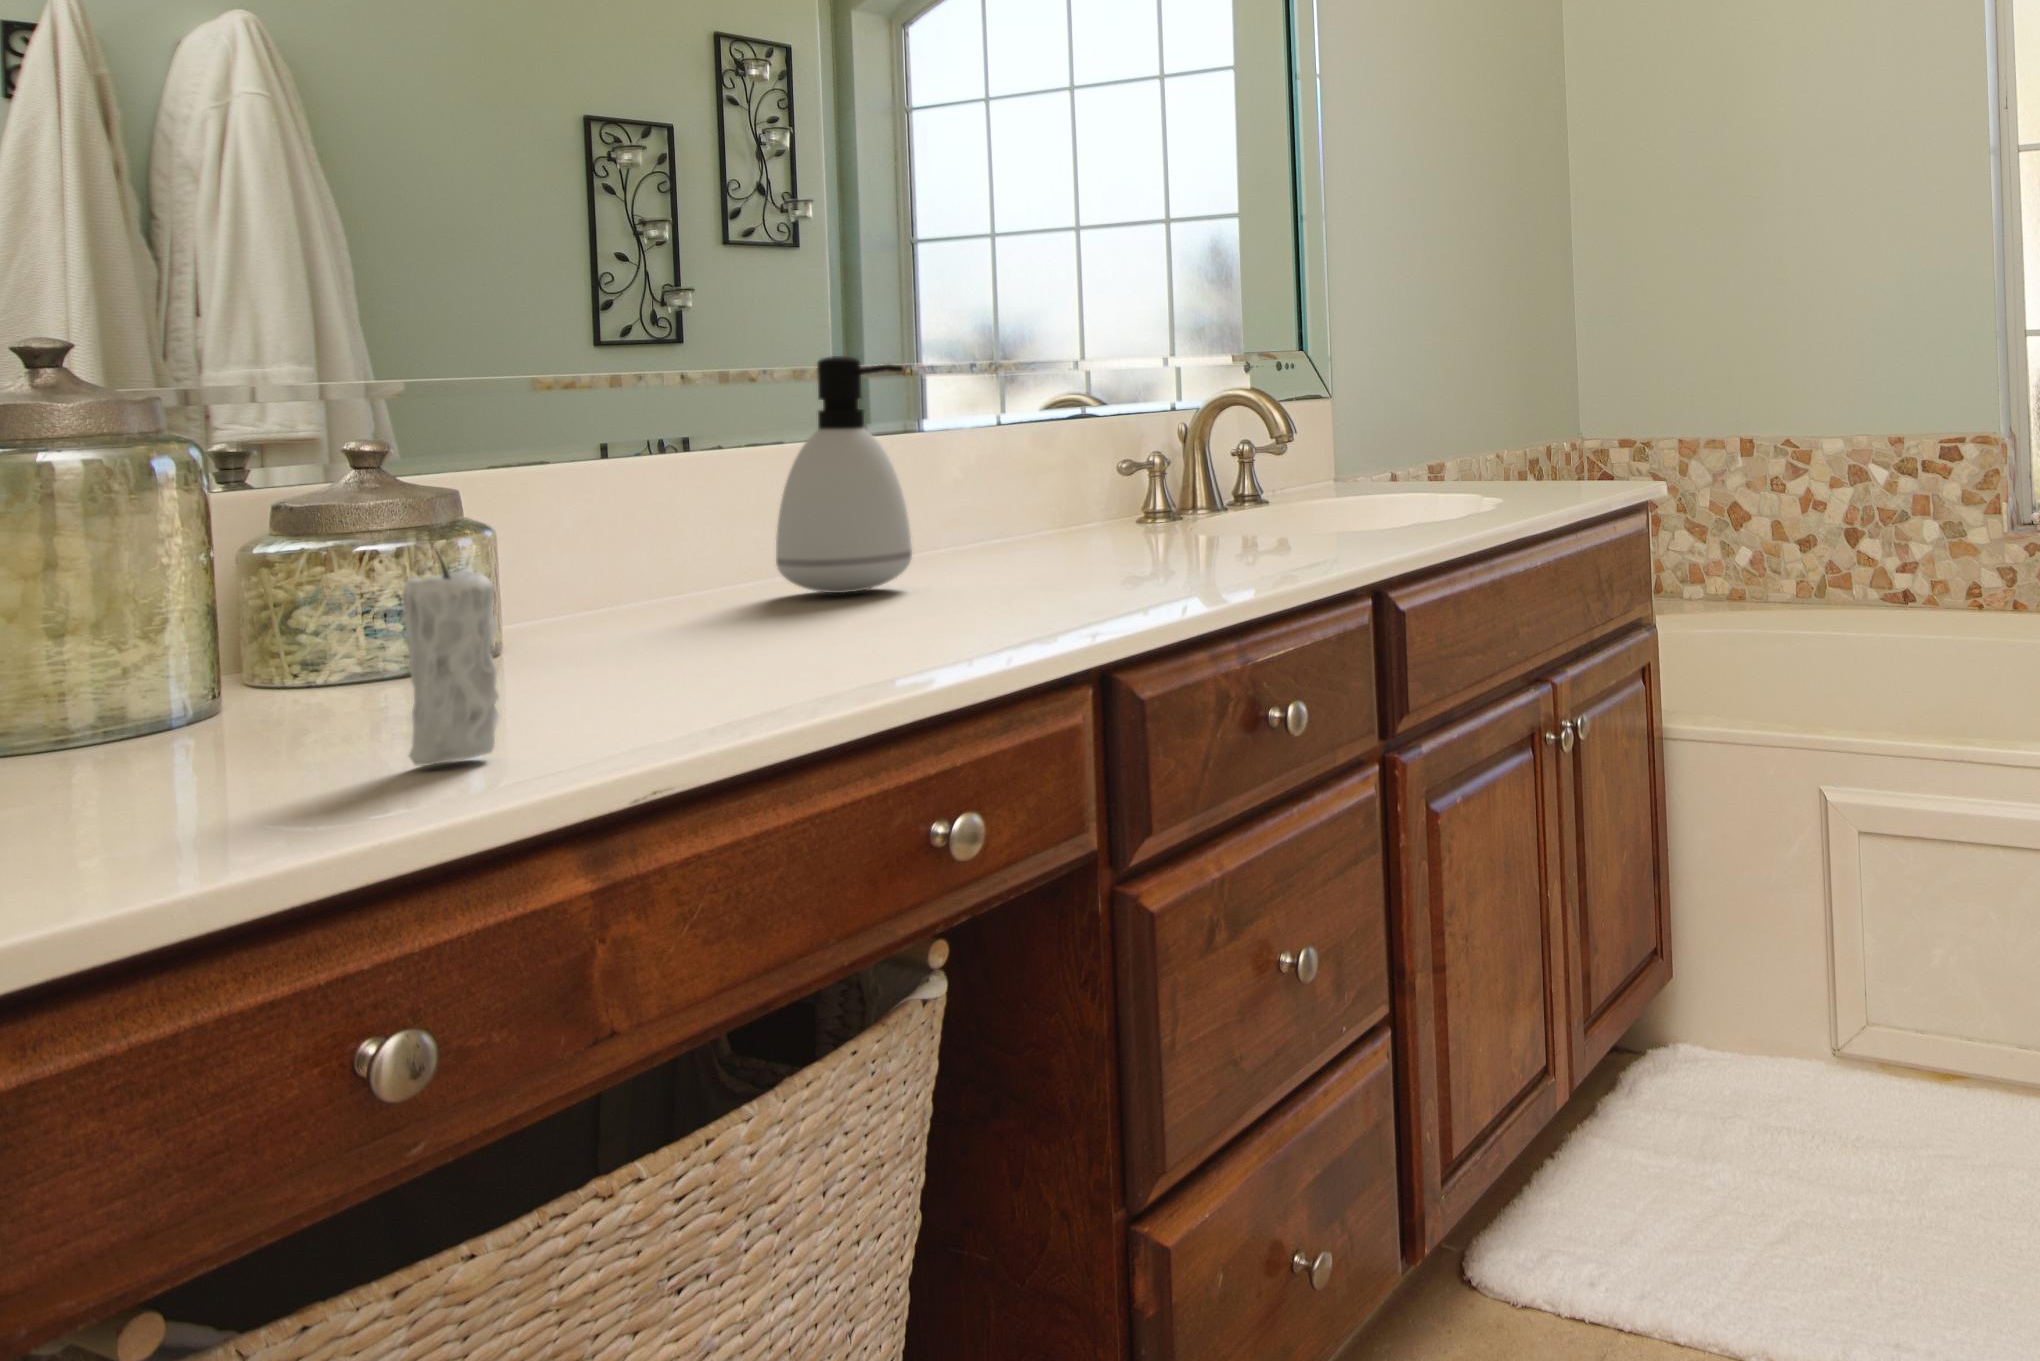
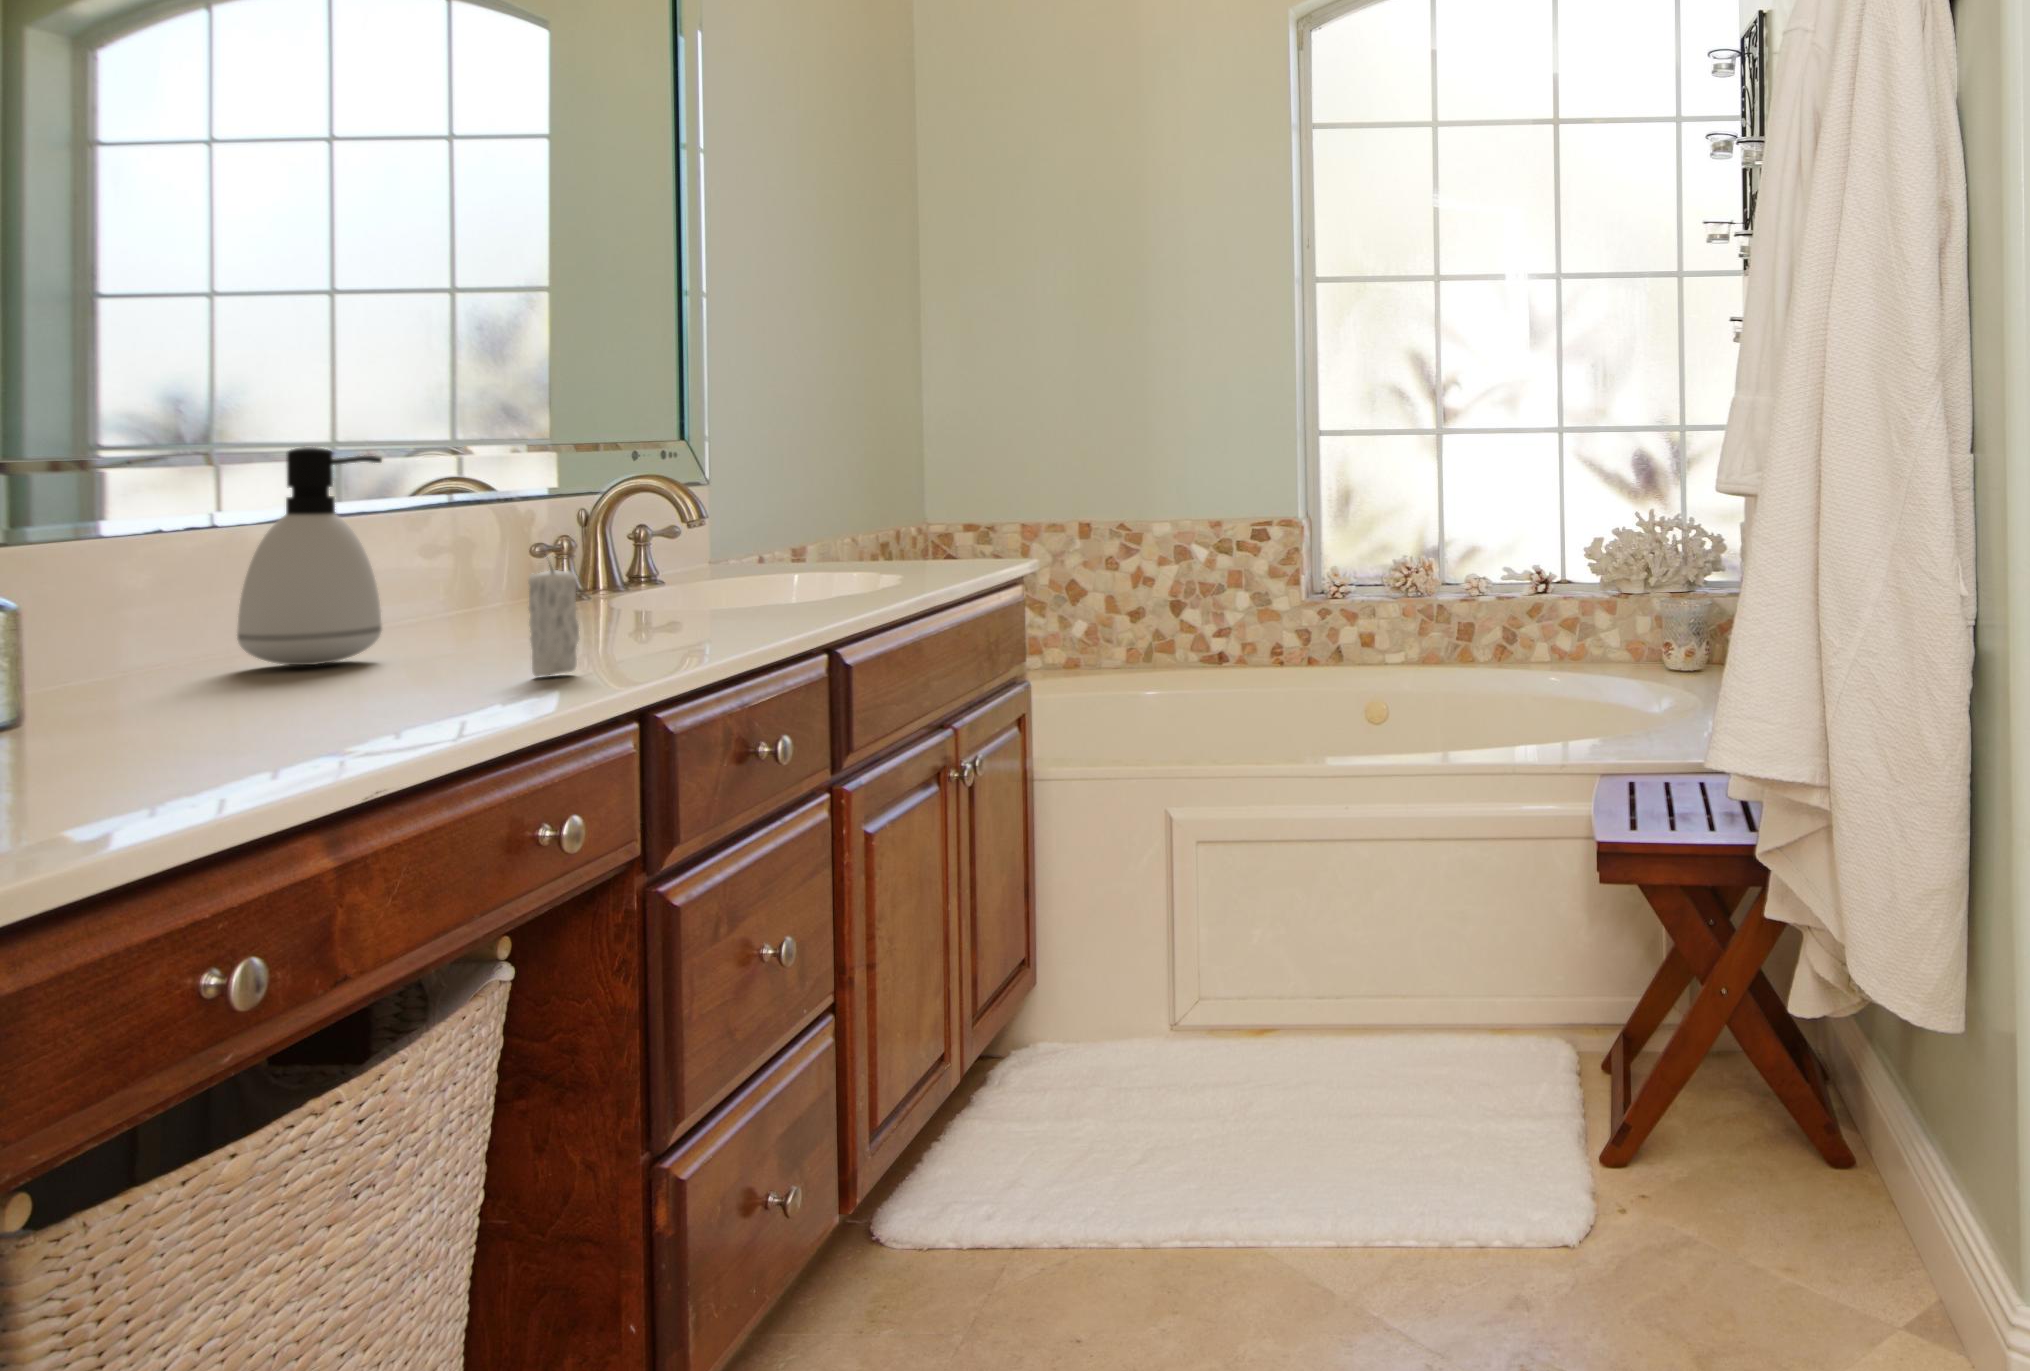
candle: present [402,546,499,766] -> present [528,565,579,676]

